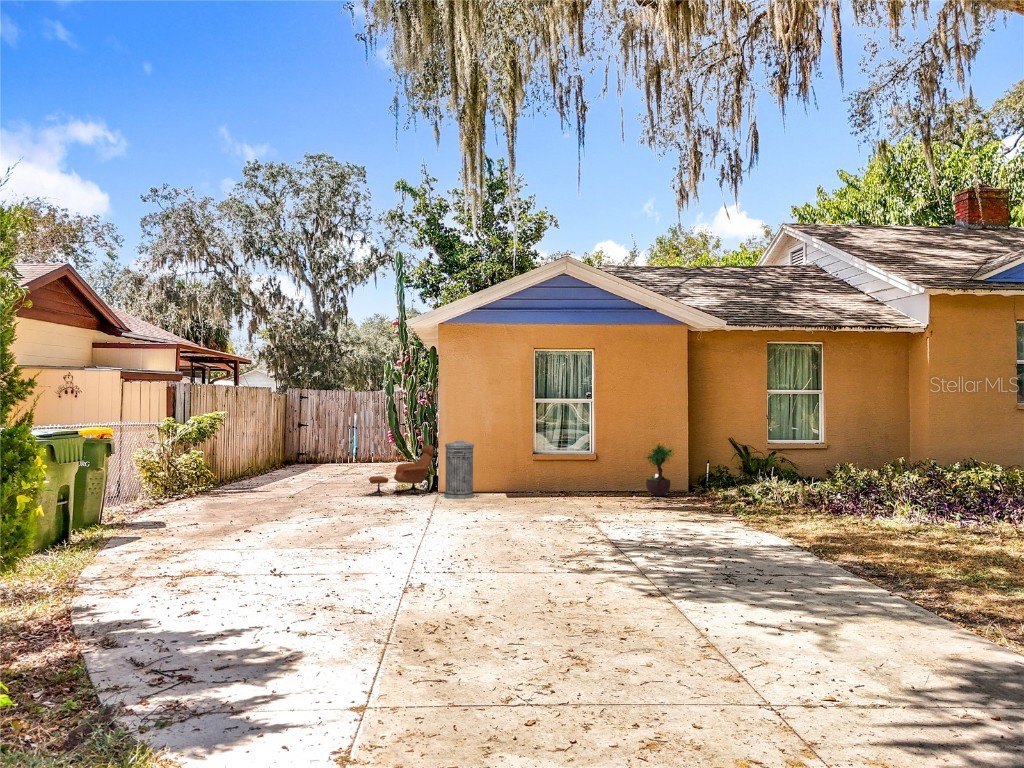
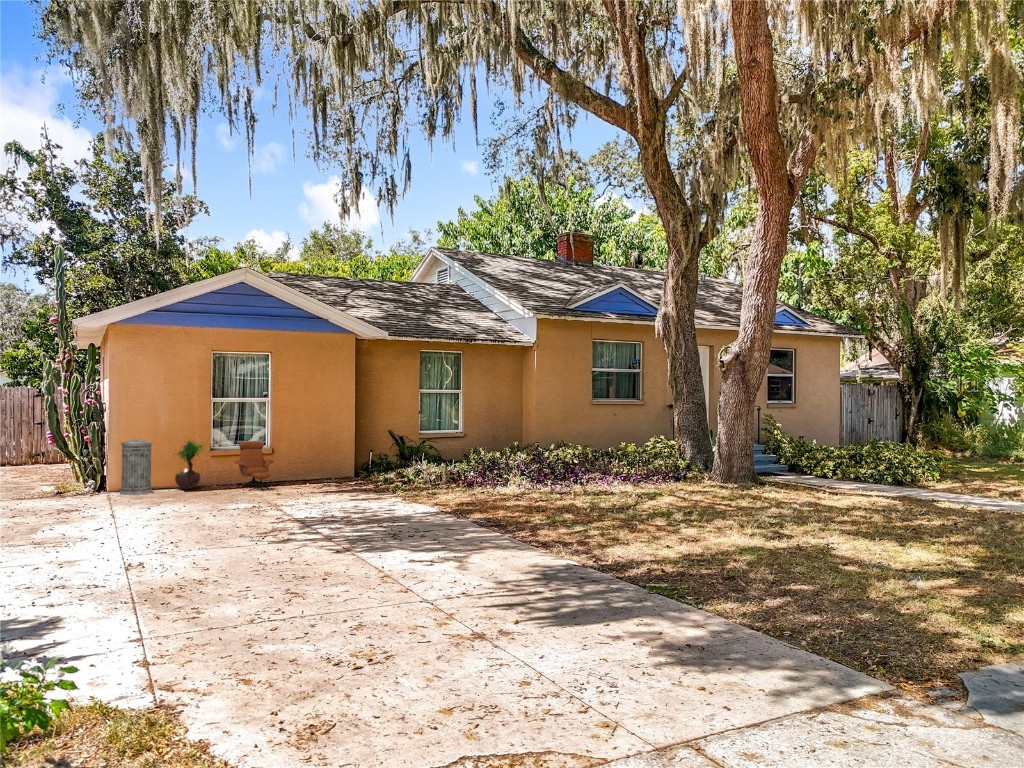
potted tree: present [646,444,674,496] -> present [175,441,203,489]
lounge chair: present [366,445,434,497] -> present [234,441,273,491]

